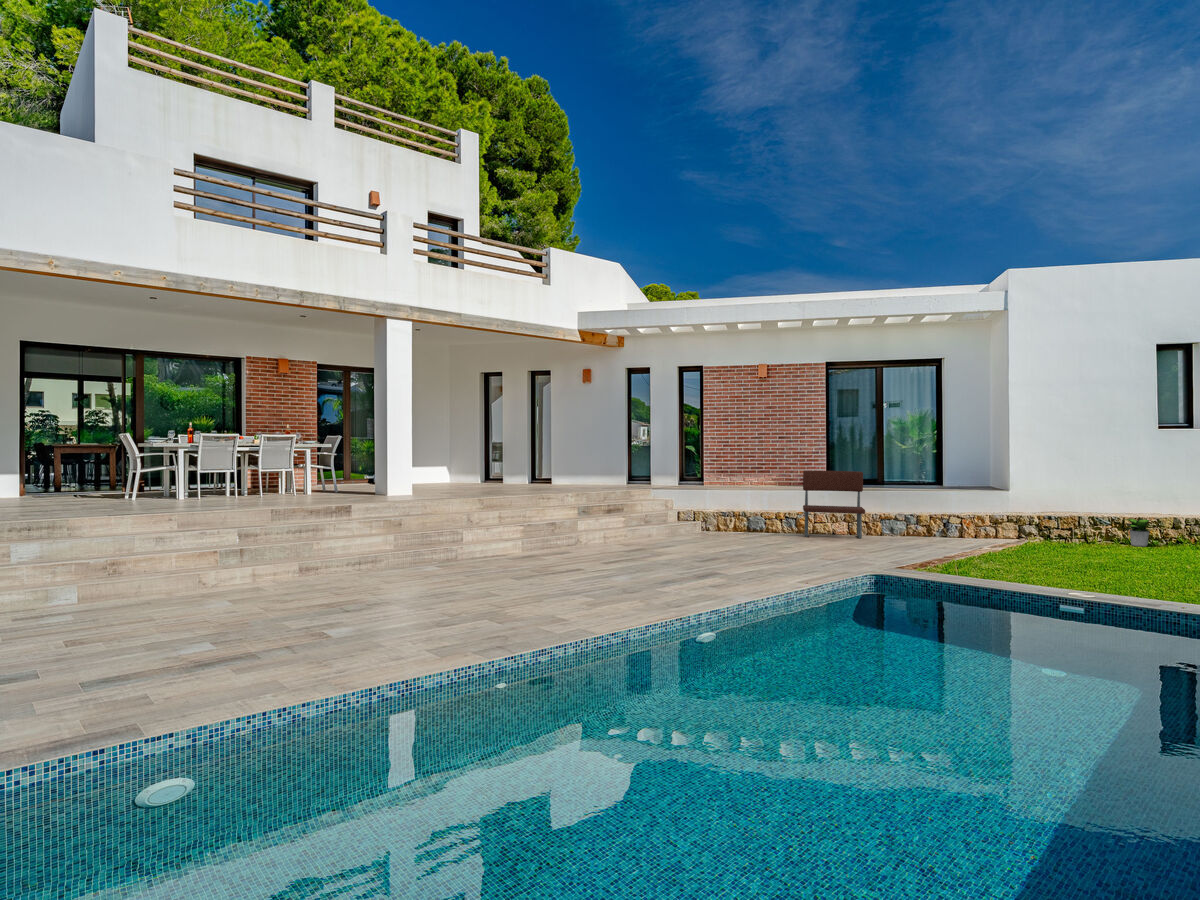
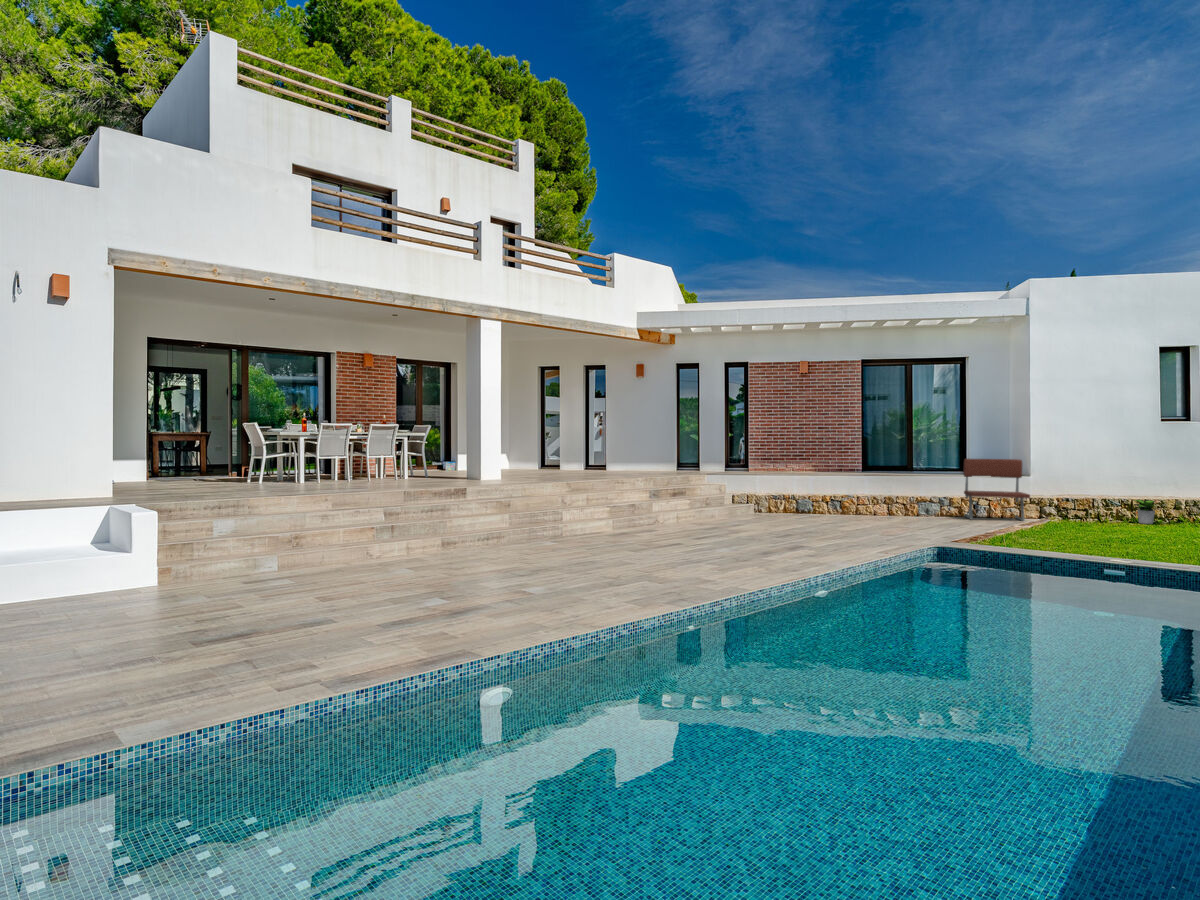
bench: present [803,471,865,539] -> present [963,459,1030,521]

